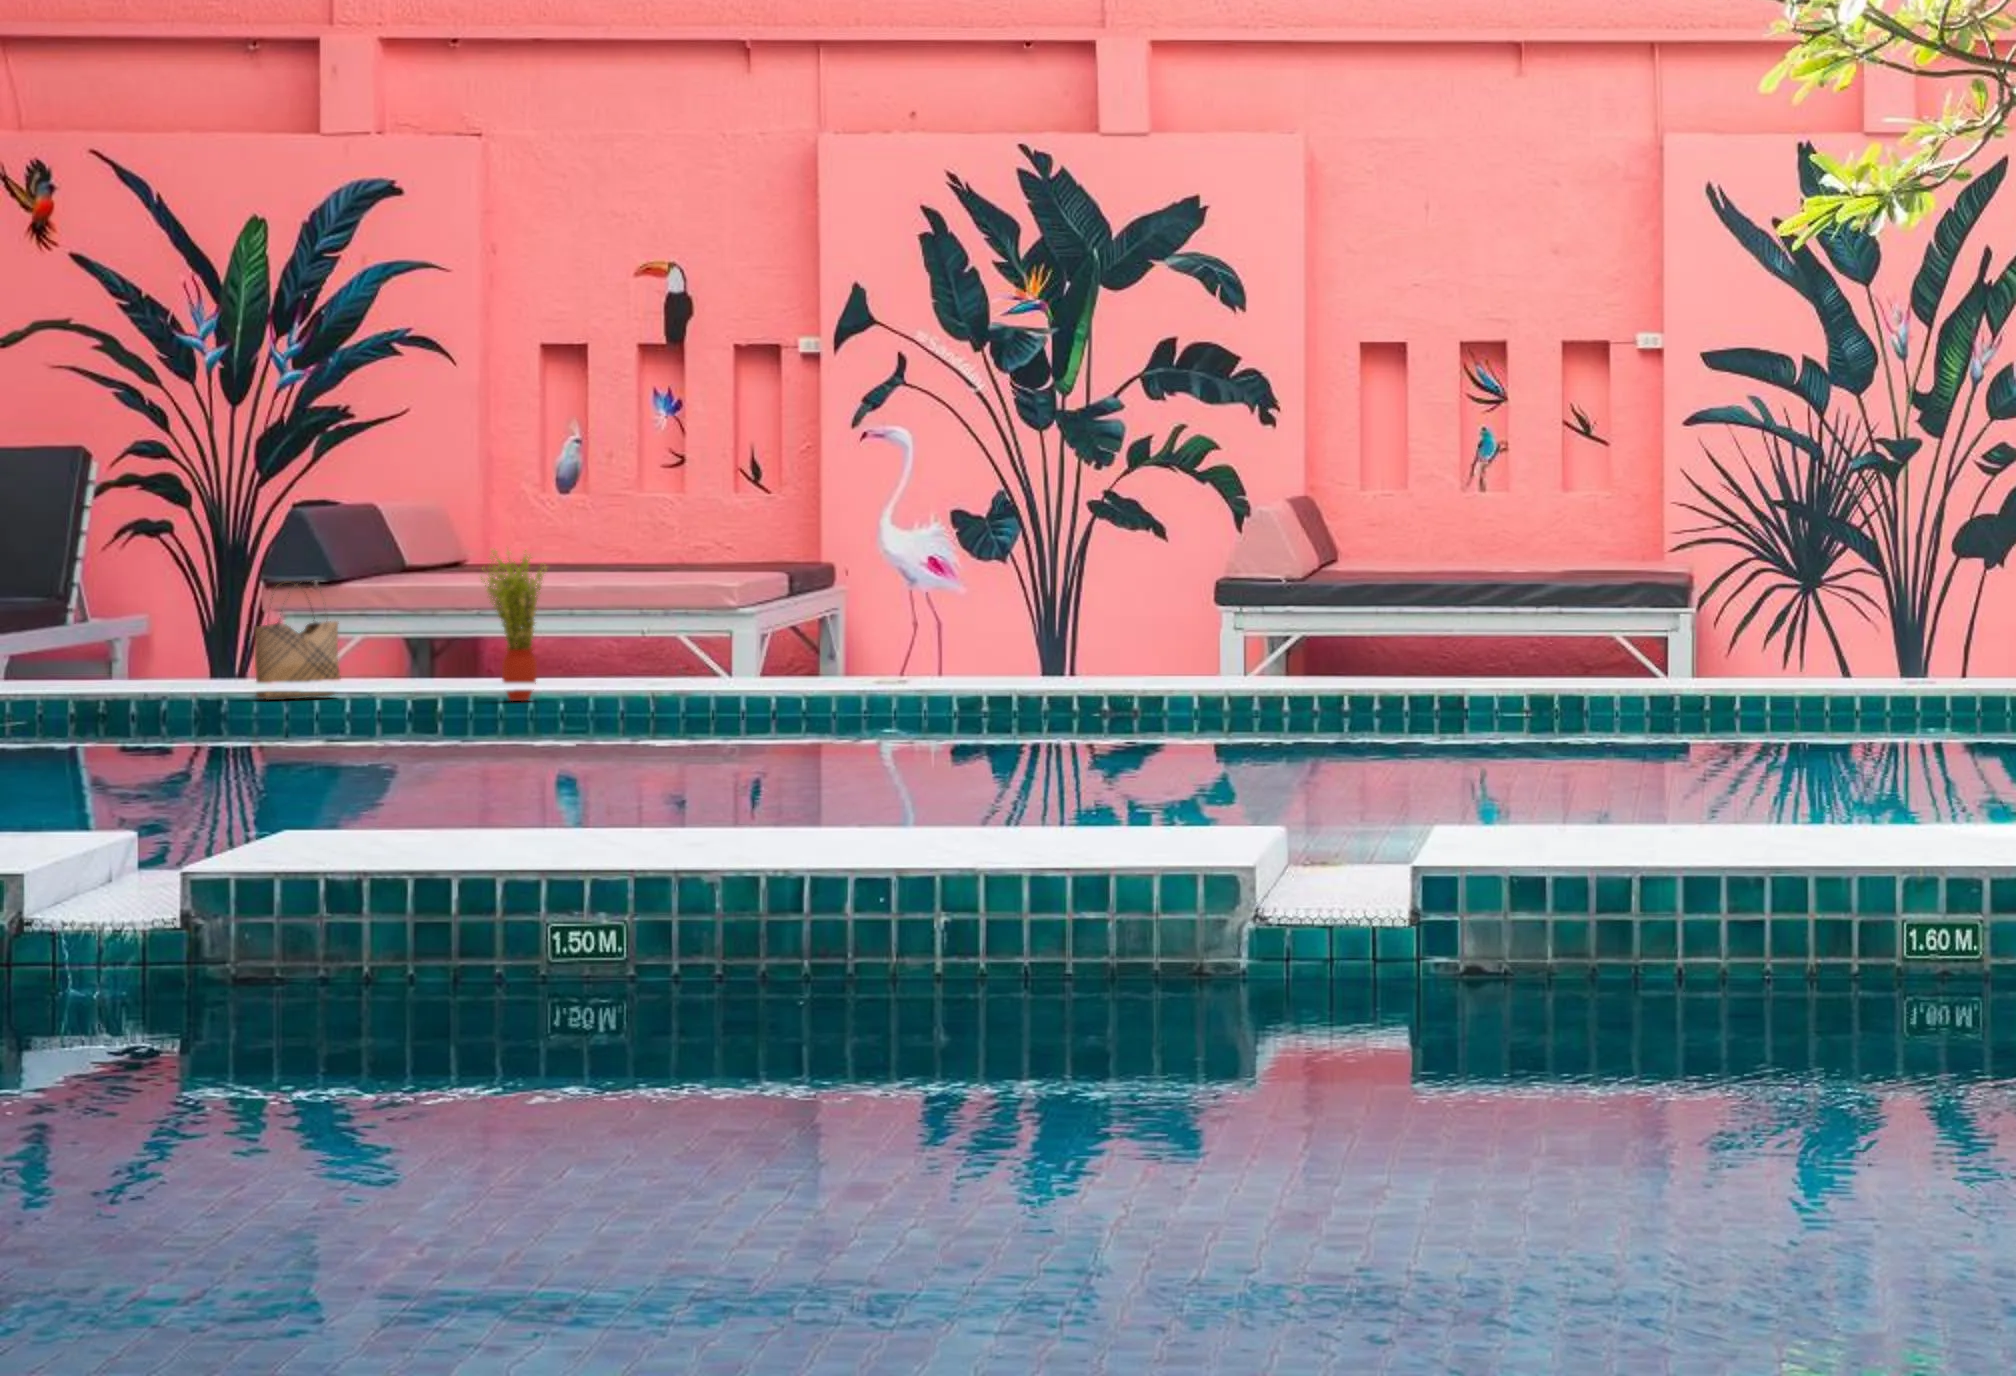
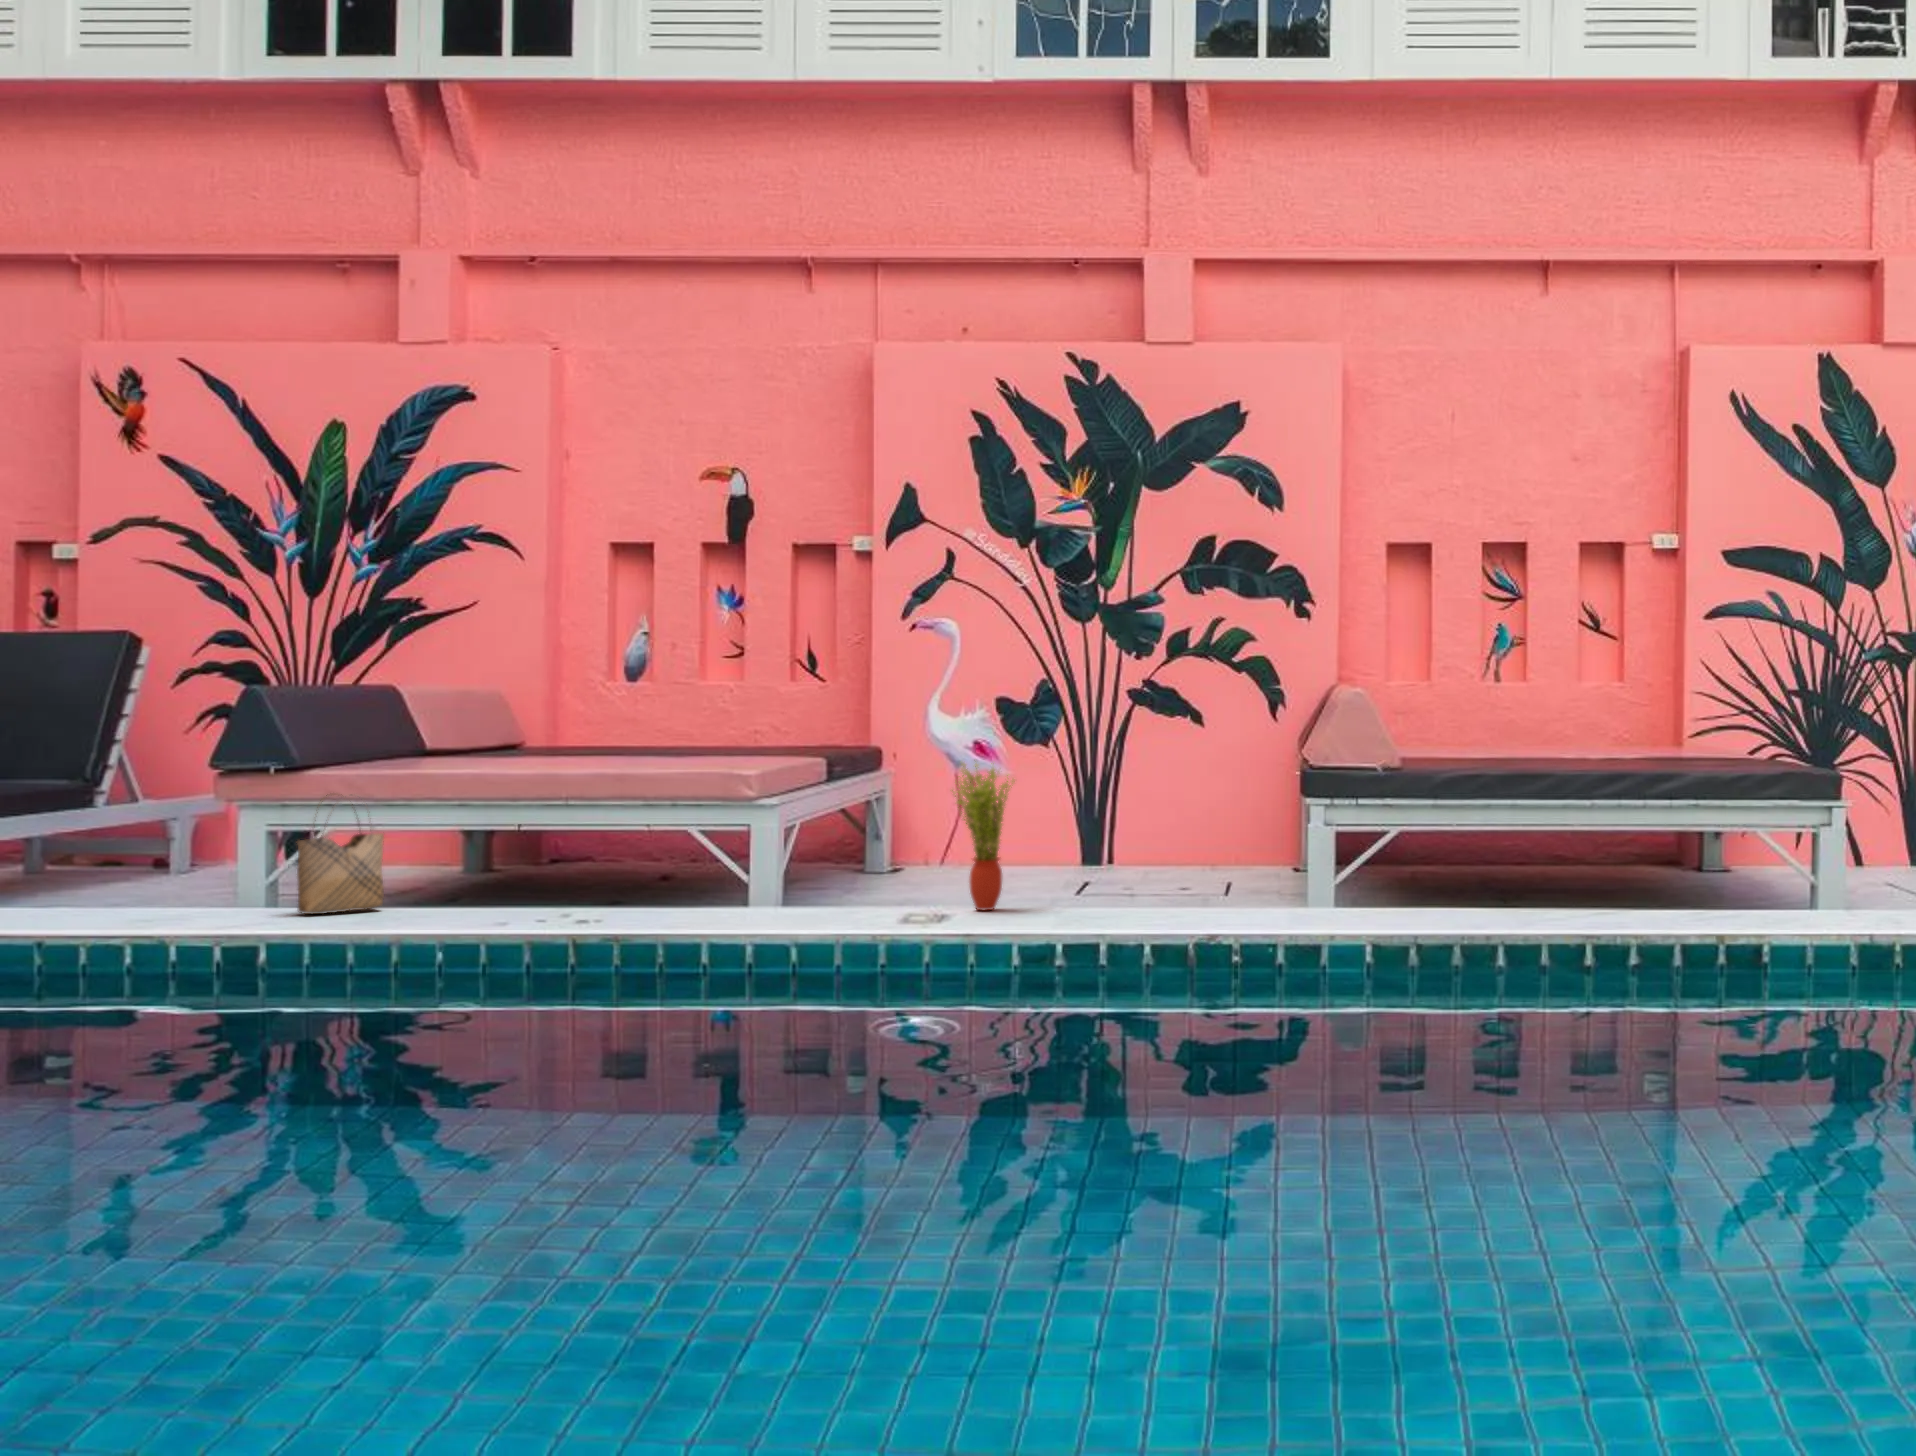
potted plant: present [481,550,547,701] -> present [952,763,1015,910]

